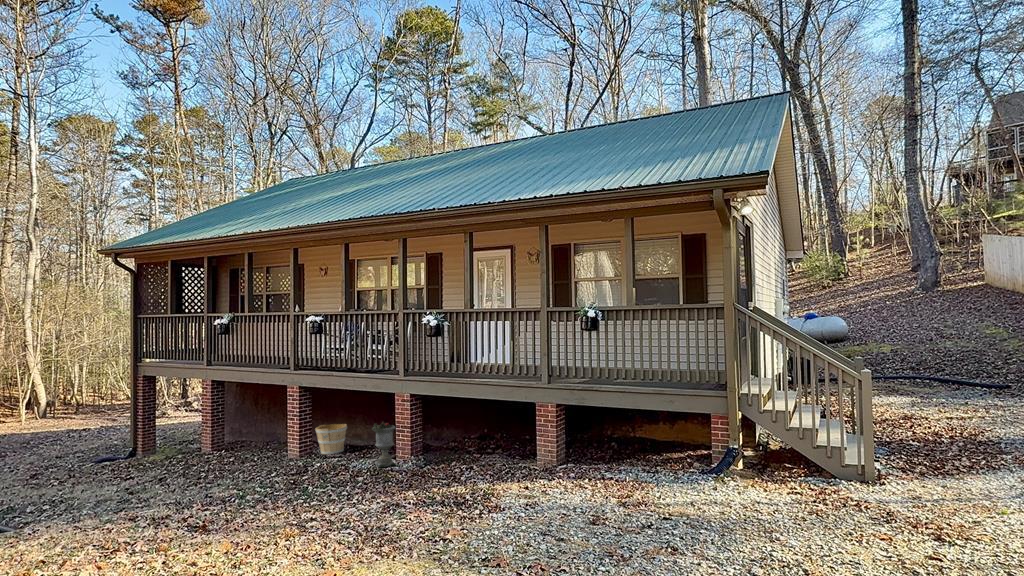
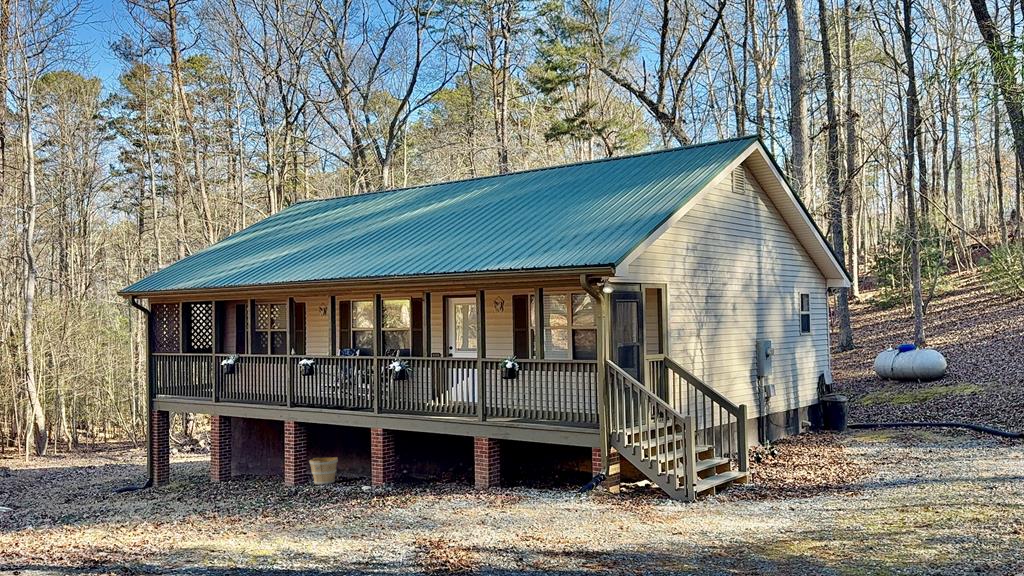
planter: present [372,422,396,467] -> none [352,452,372,492]

